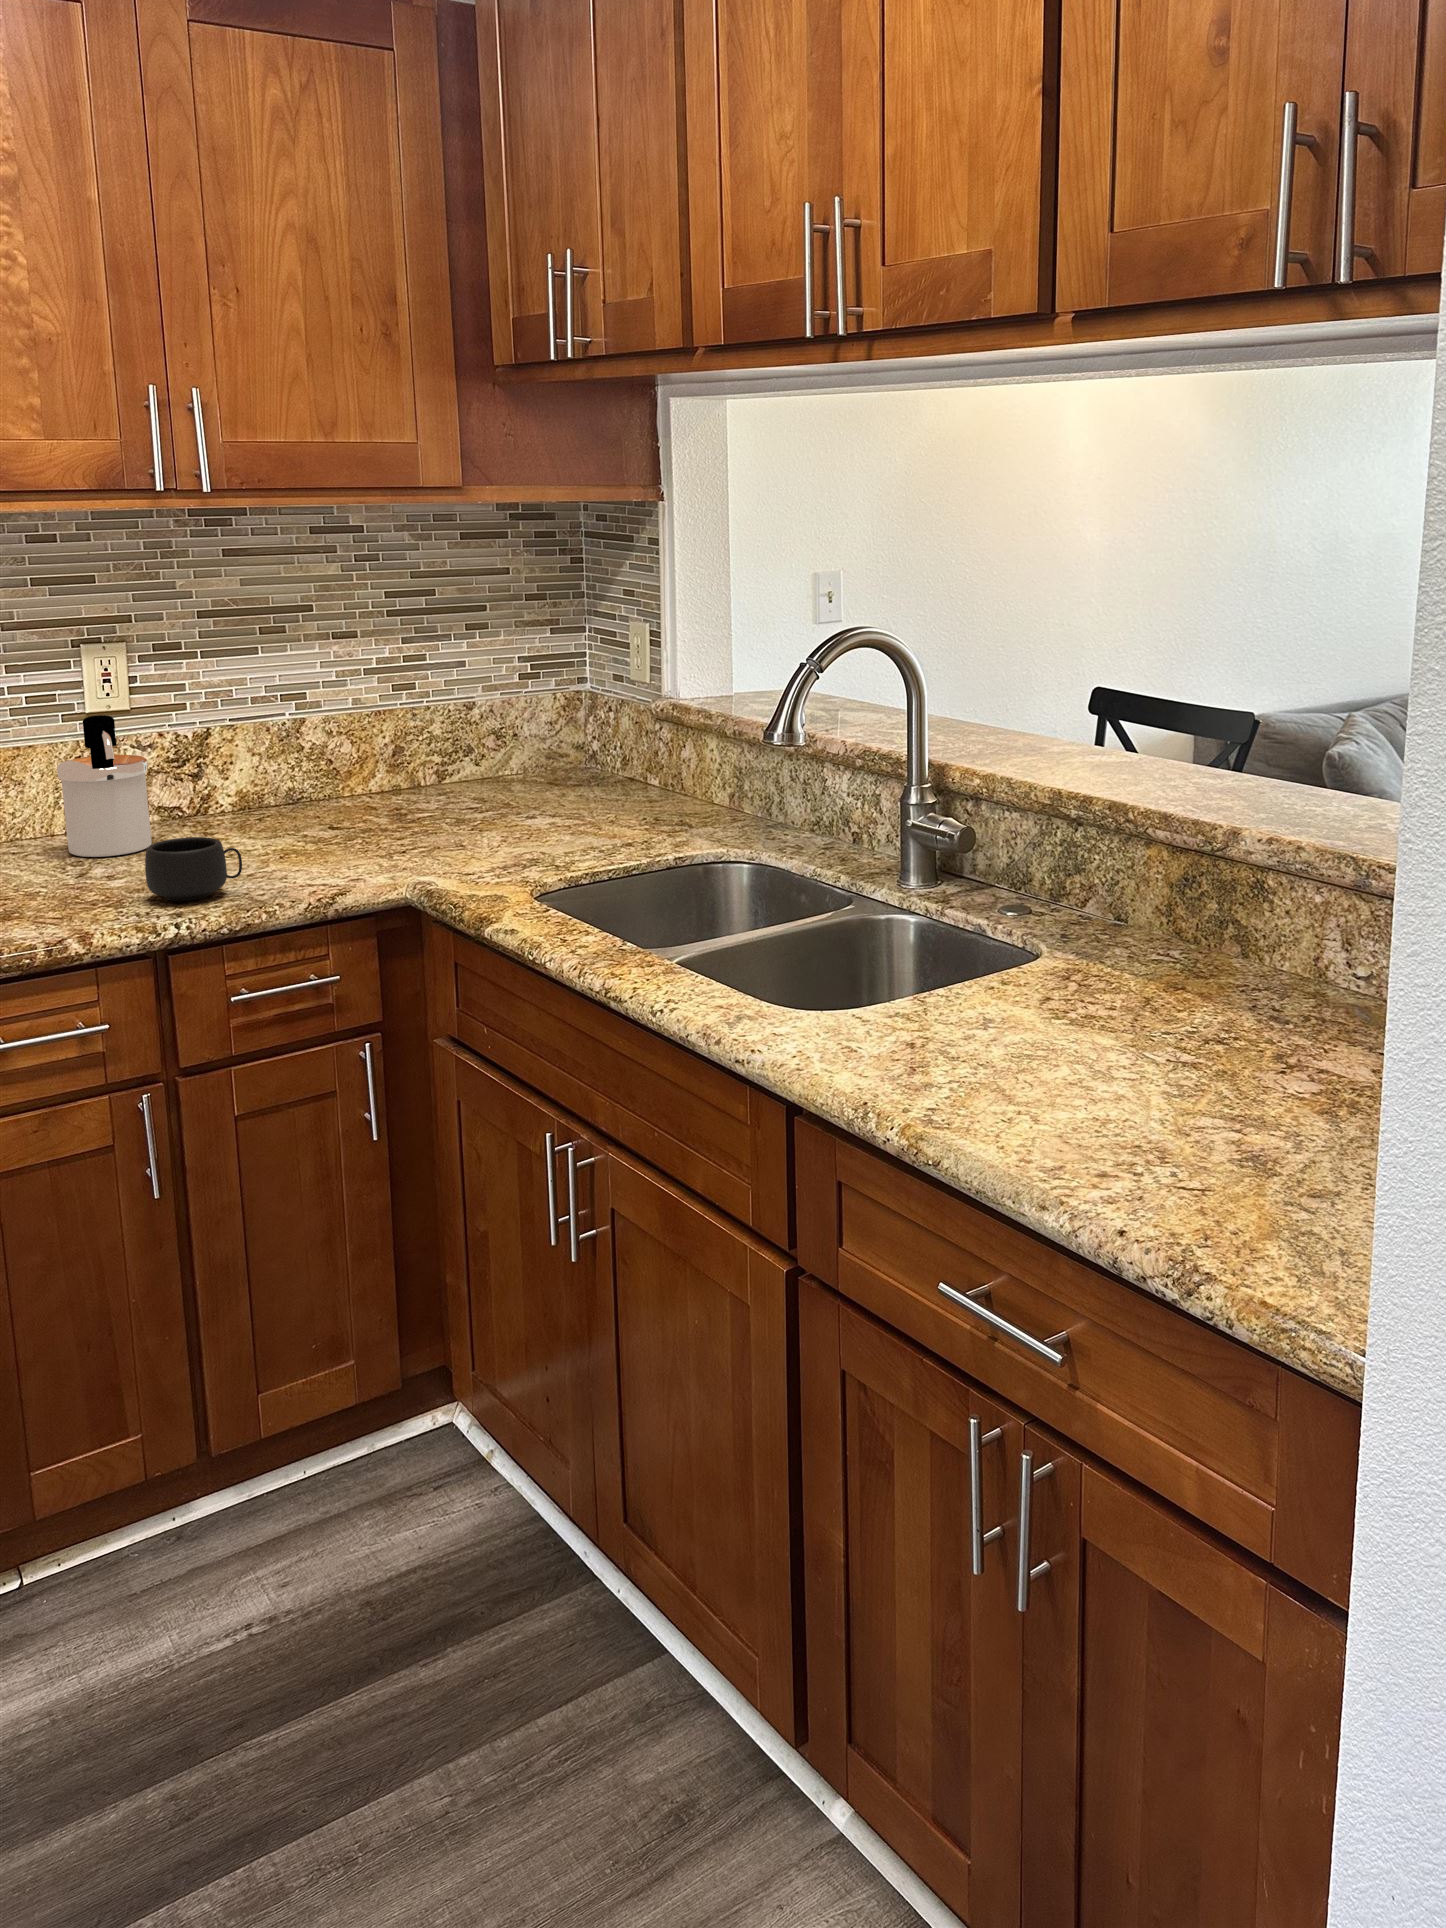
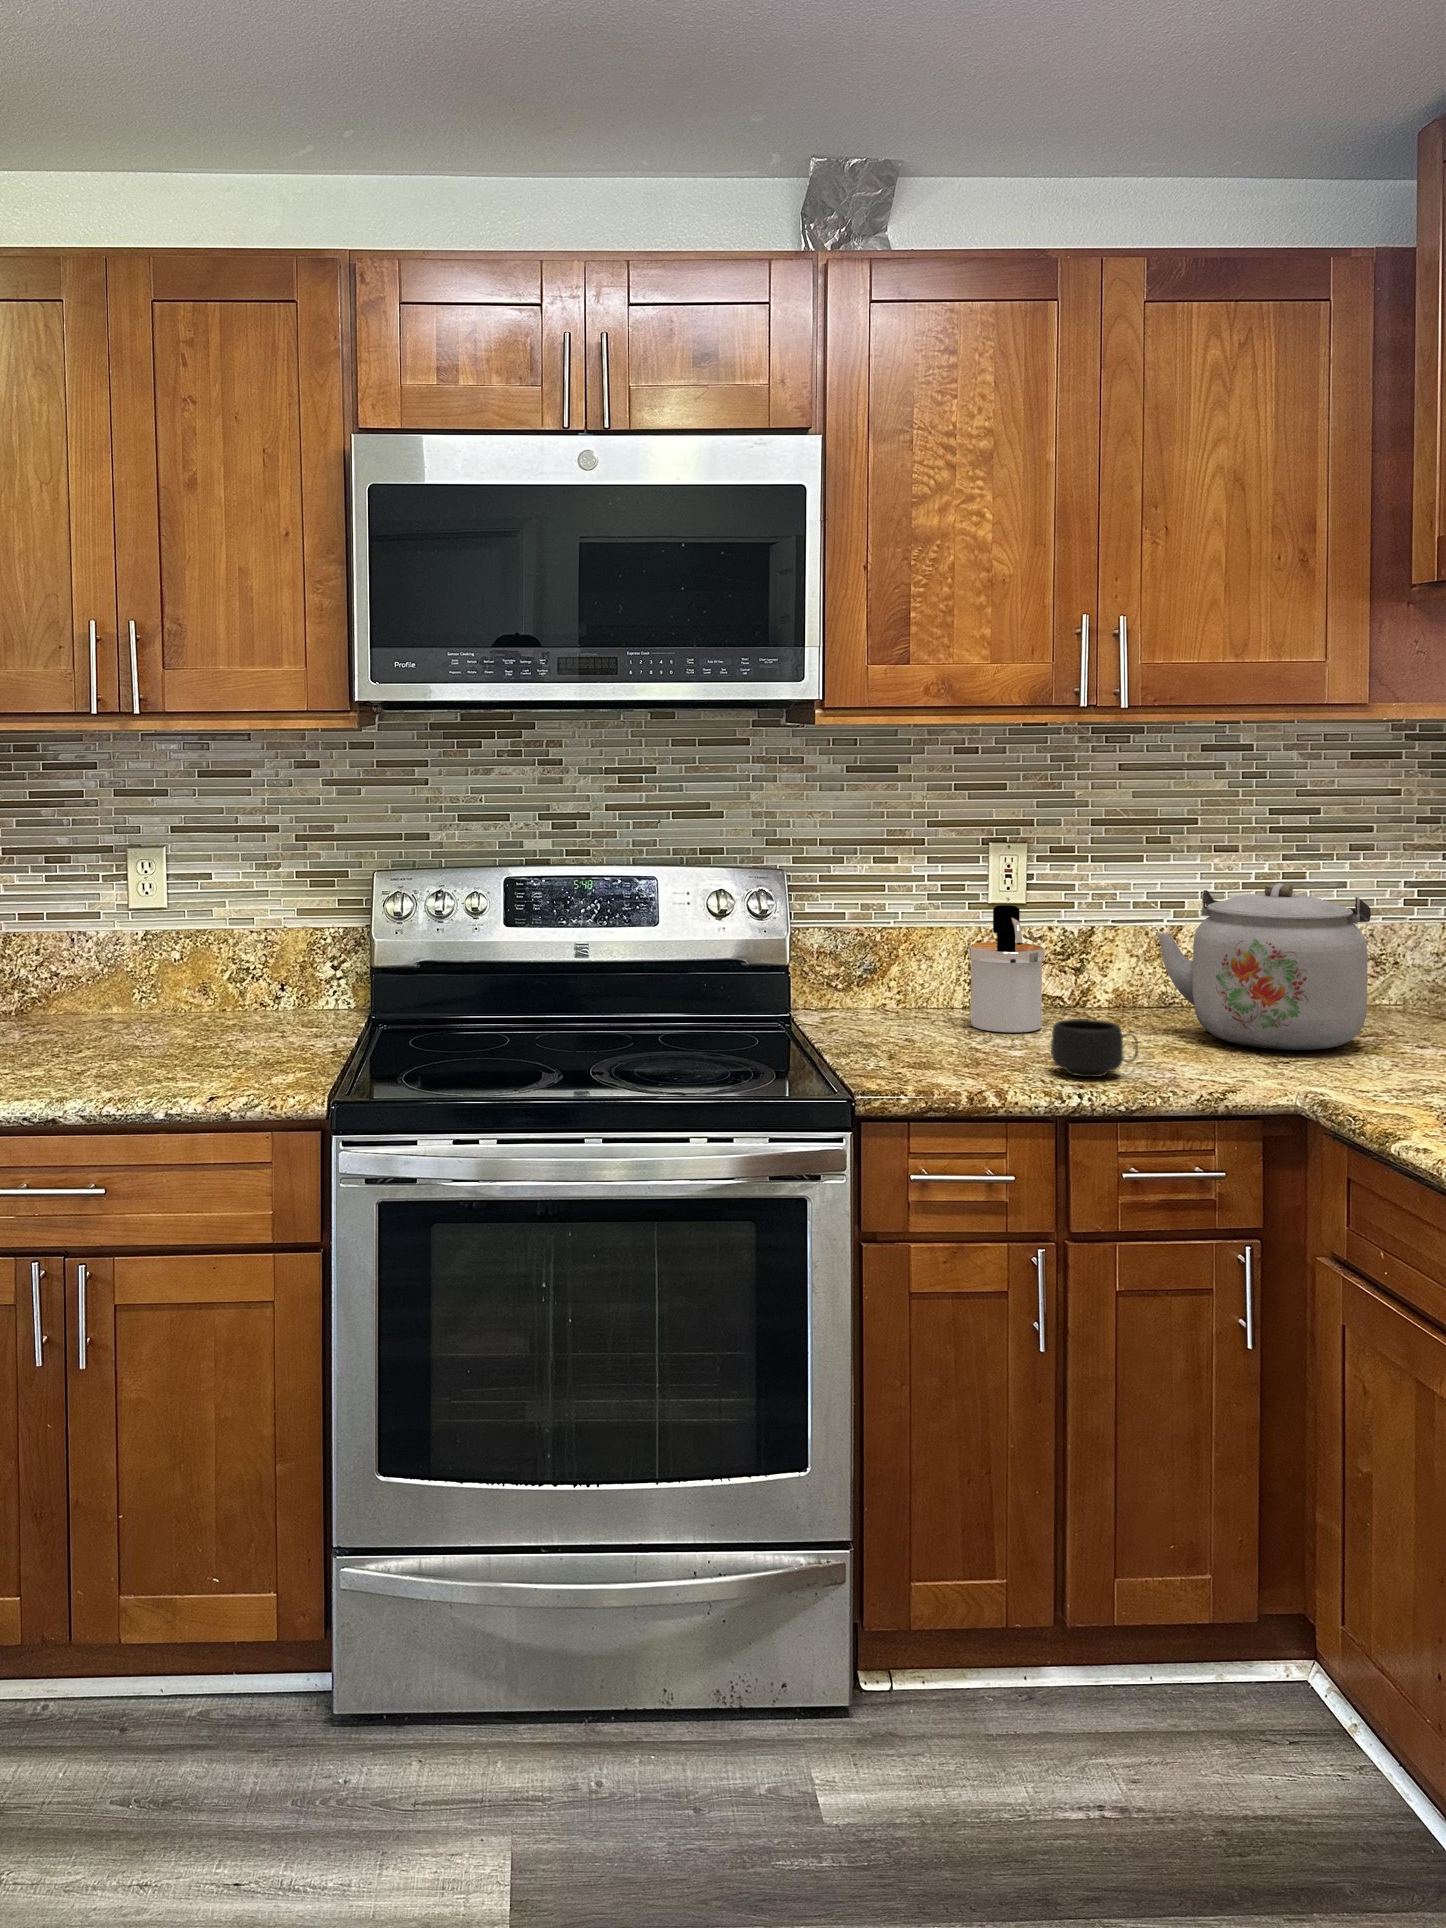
kettle: none [270,672,481,839] -> present [1157,883,1371,1050]

